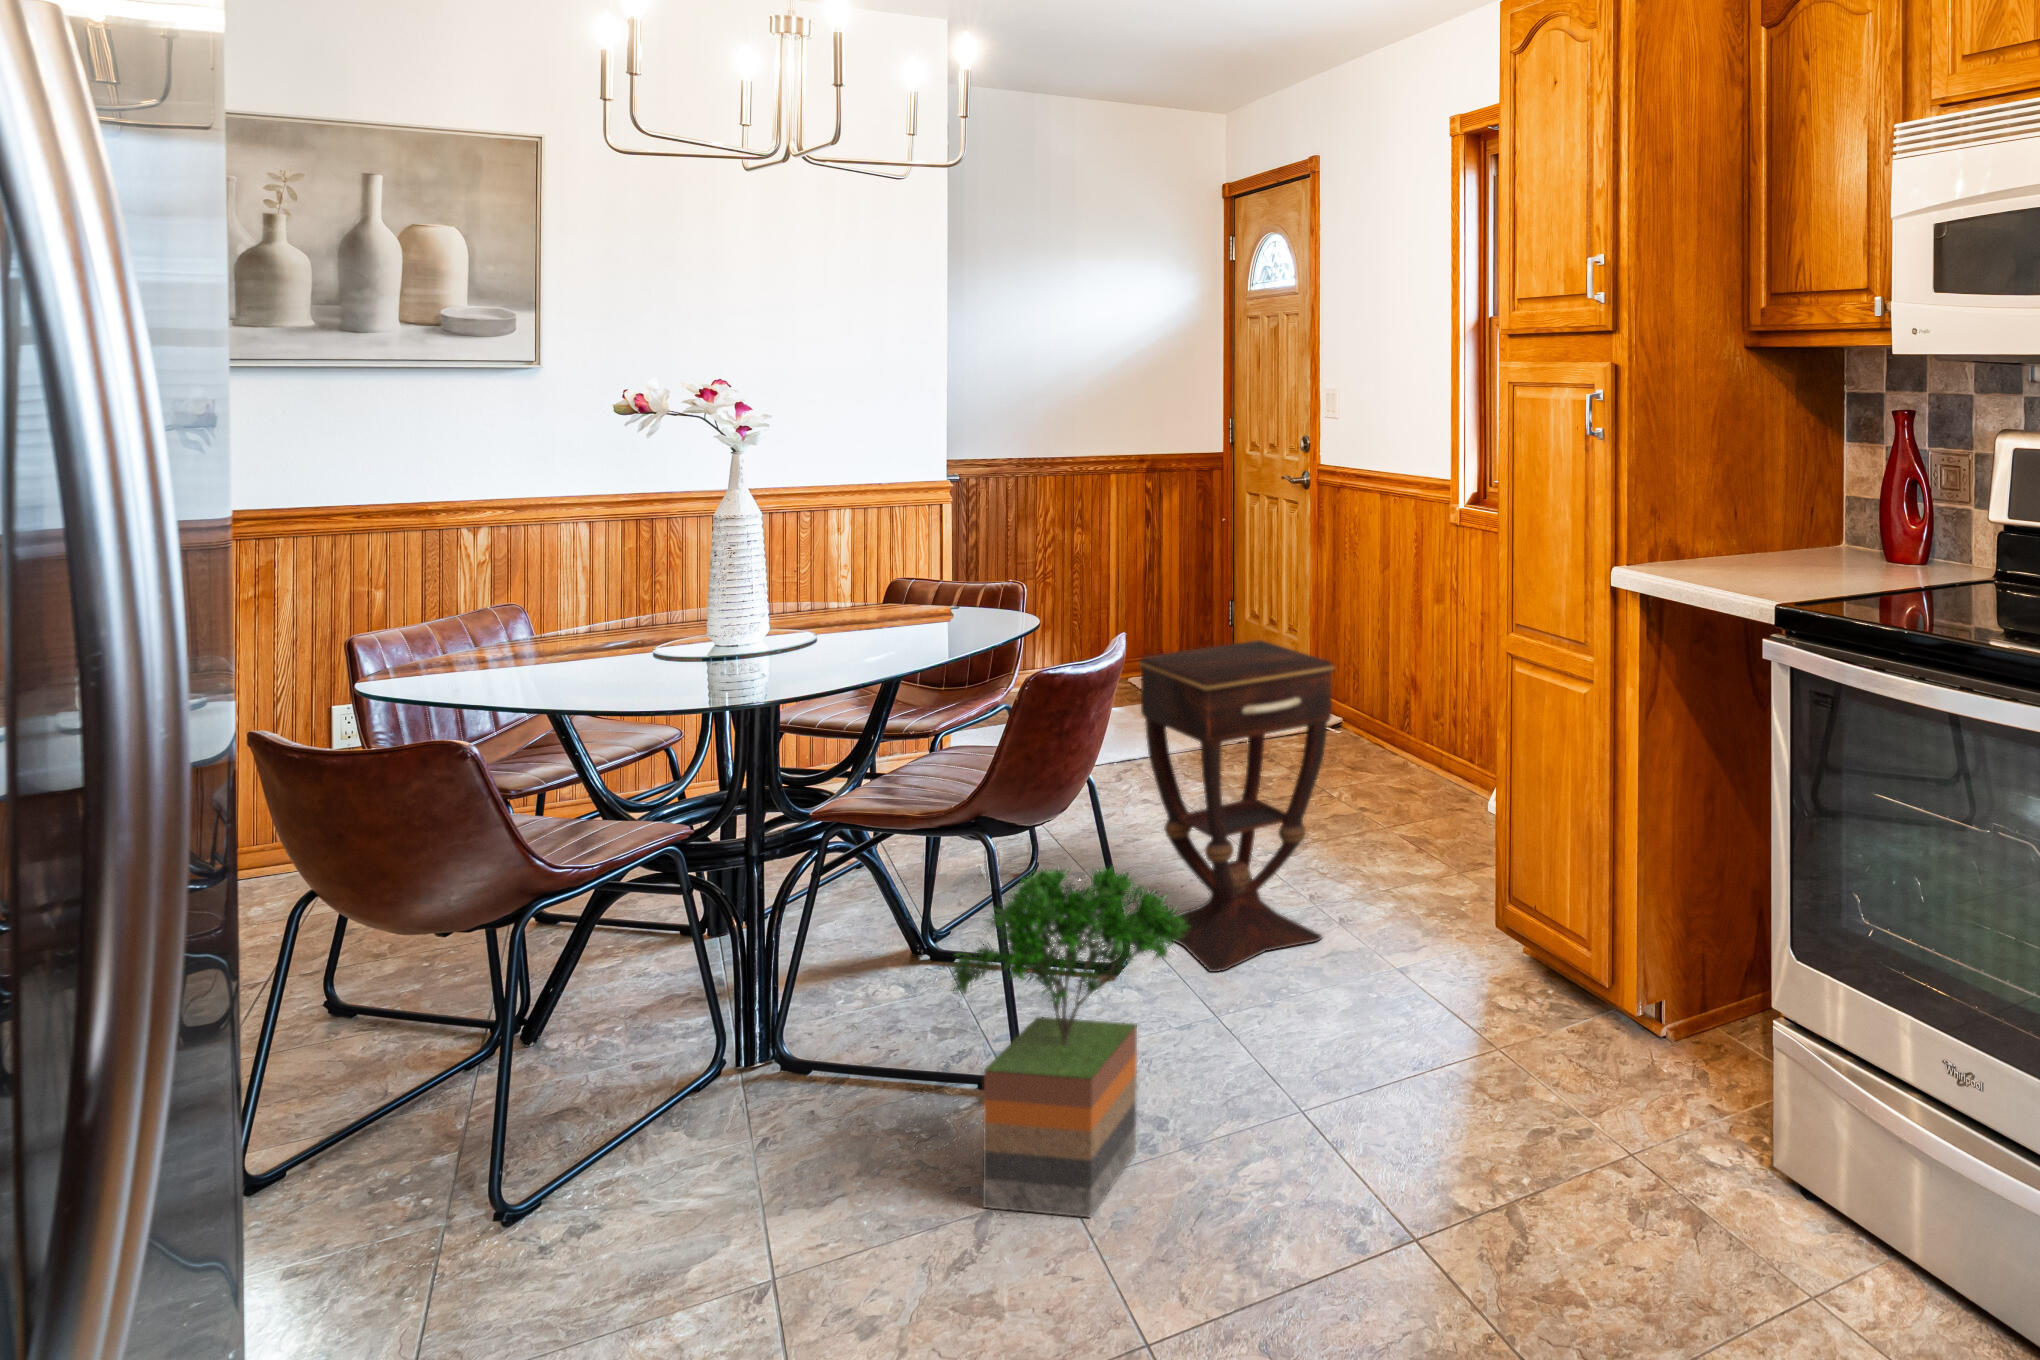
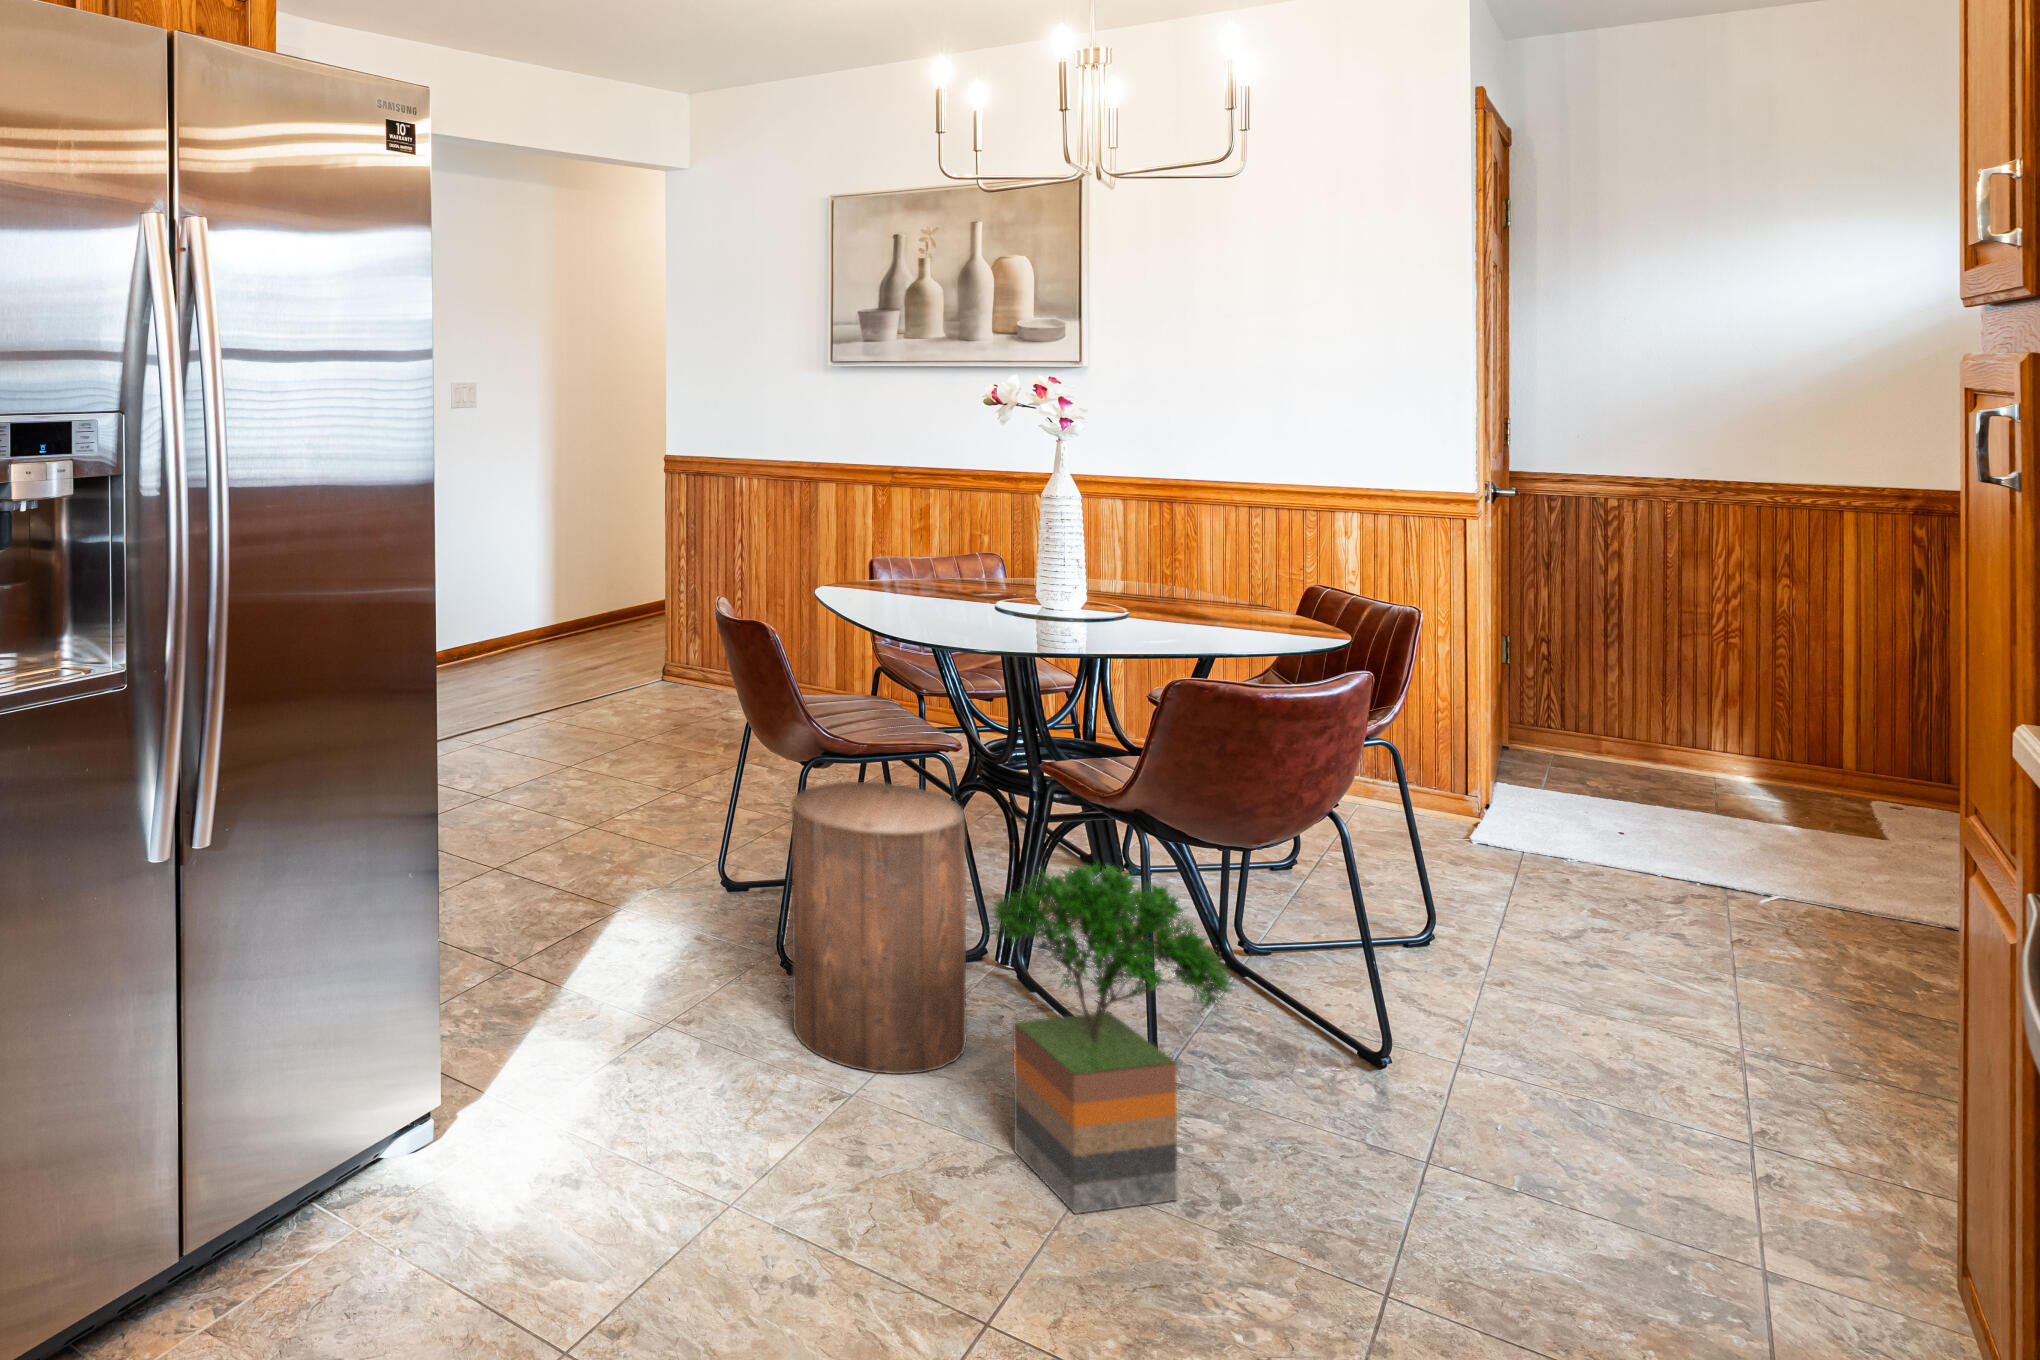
side table: present [1139,640,1334,972] -> none [1459,711,1714,1167]
stool: none [583,879,828,1268] -> present [792,782,966,1074]

